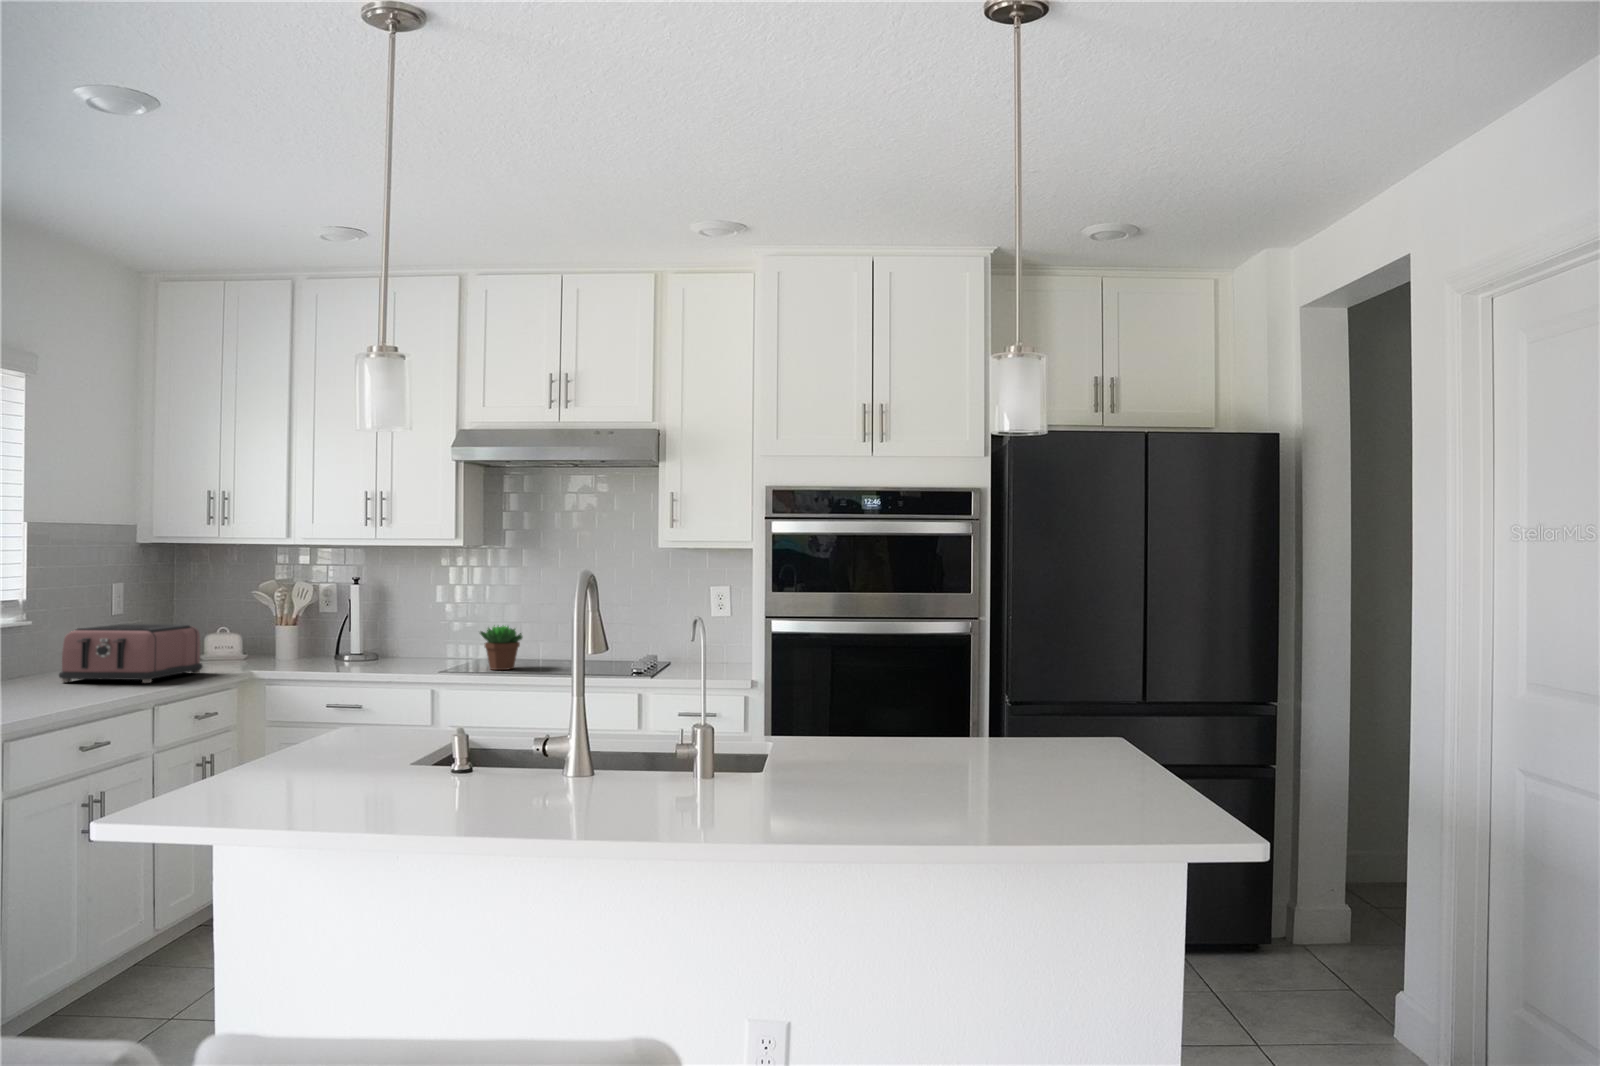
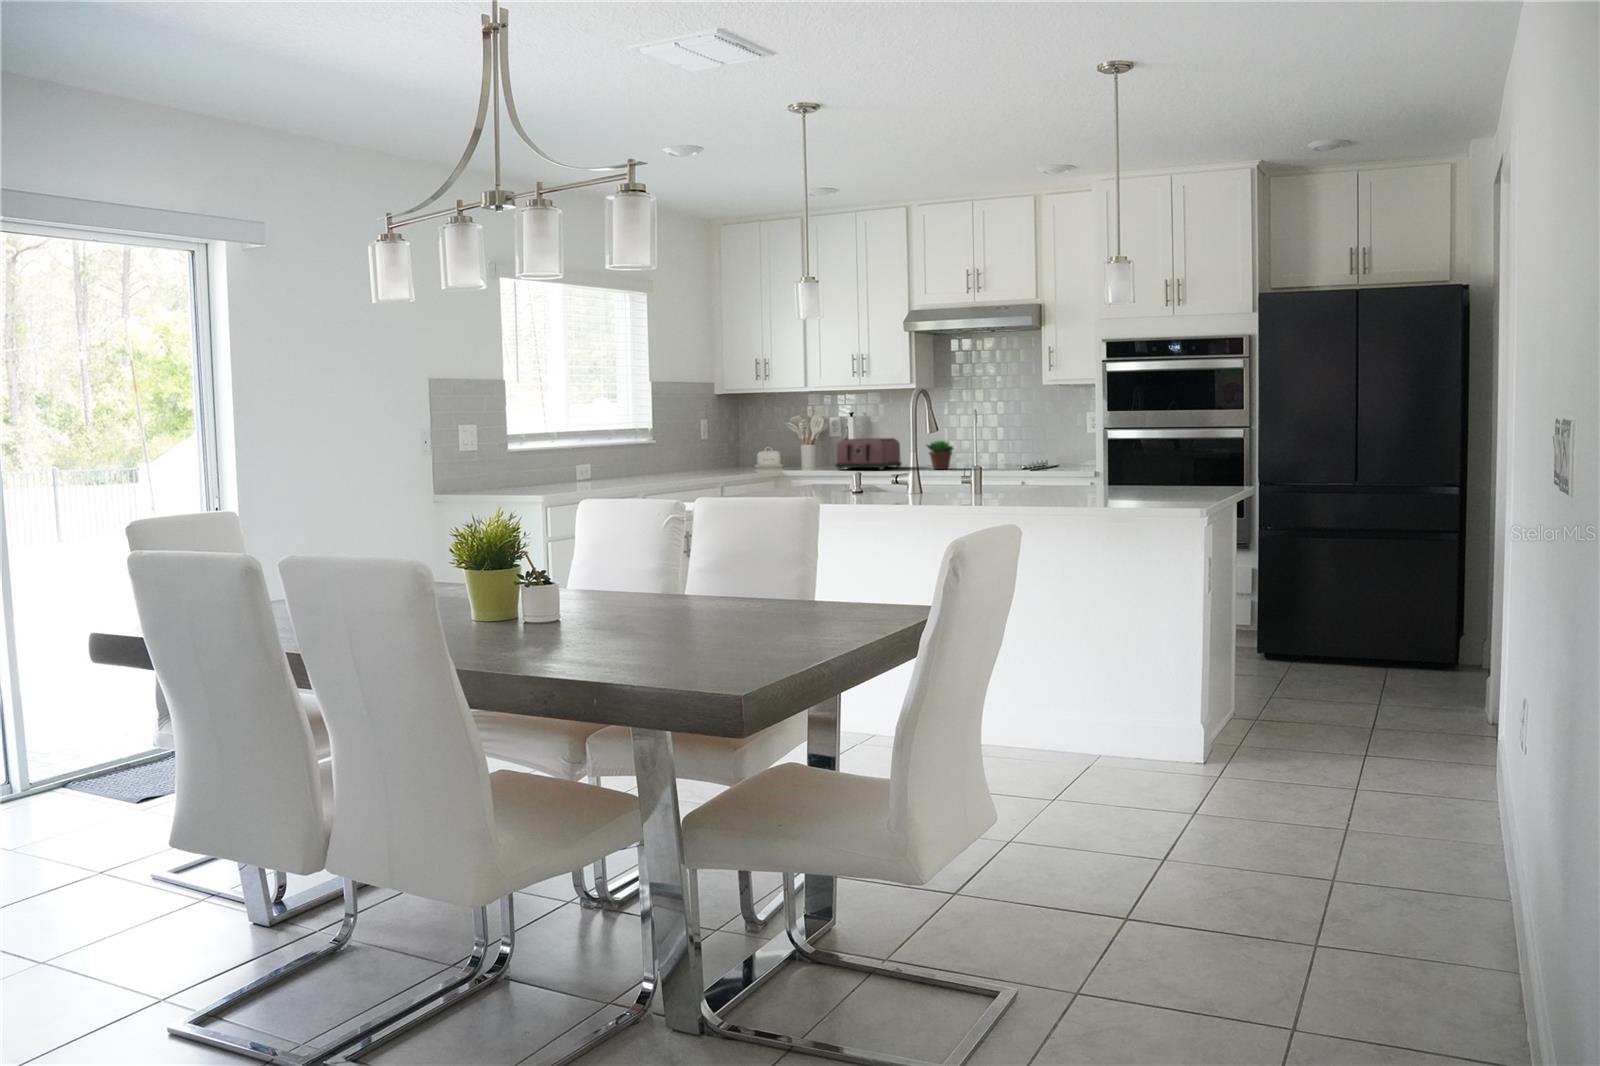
toaster: present [59,624,202,683] -> present [835,438,901,469]

